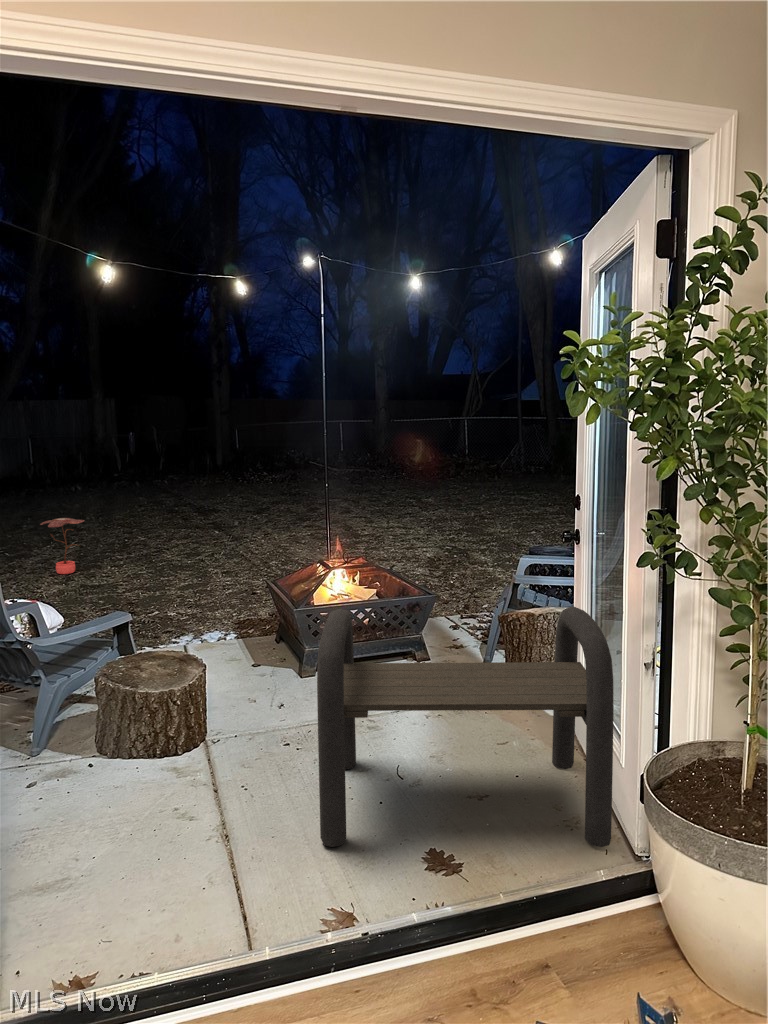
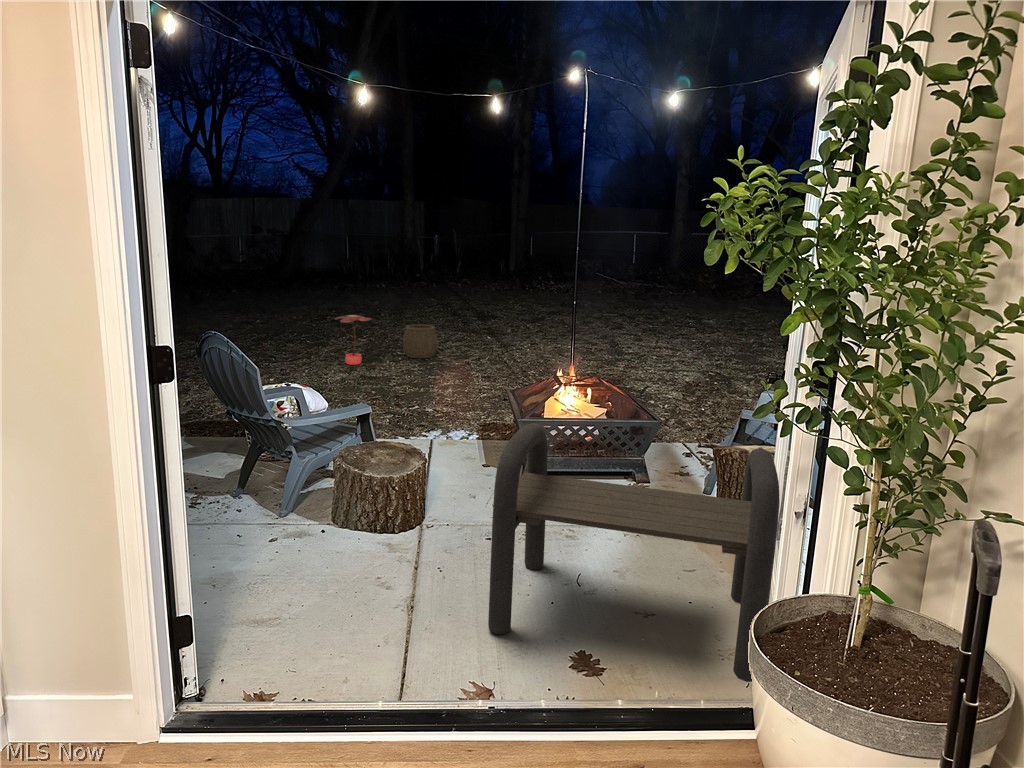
woven basket: none [120,523,161,560] -> present [403,324,438,358]

